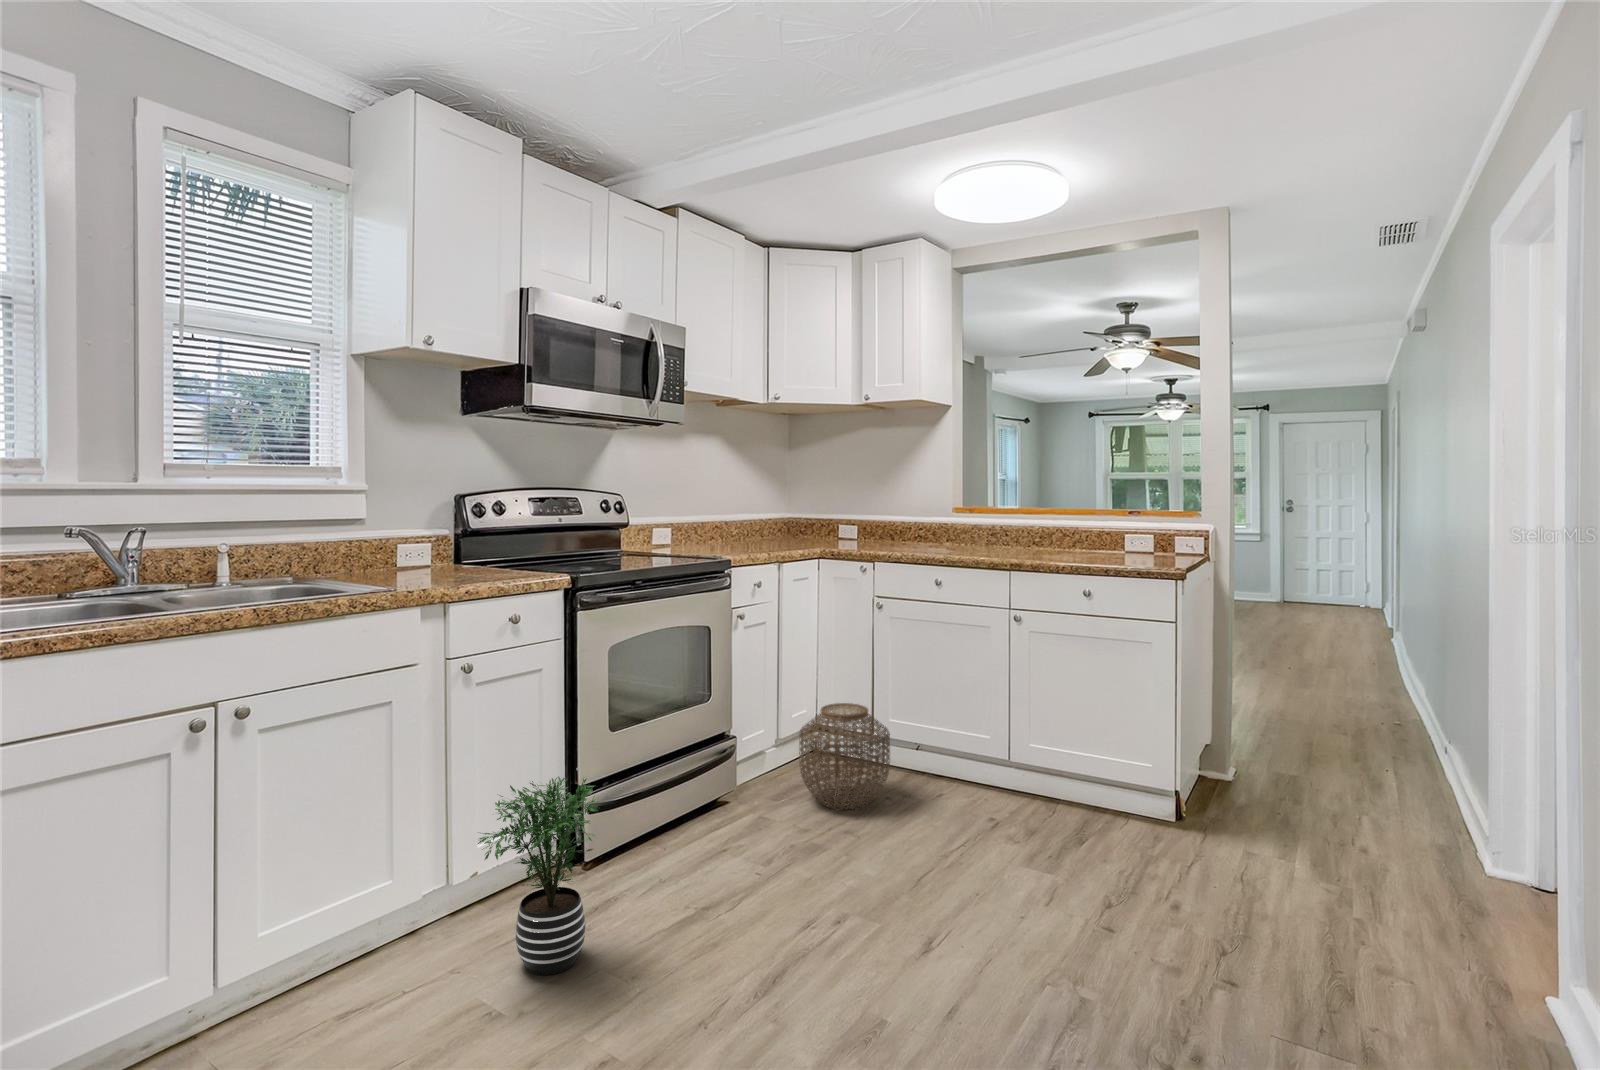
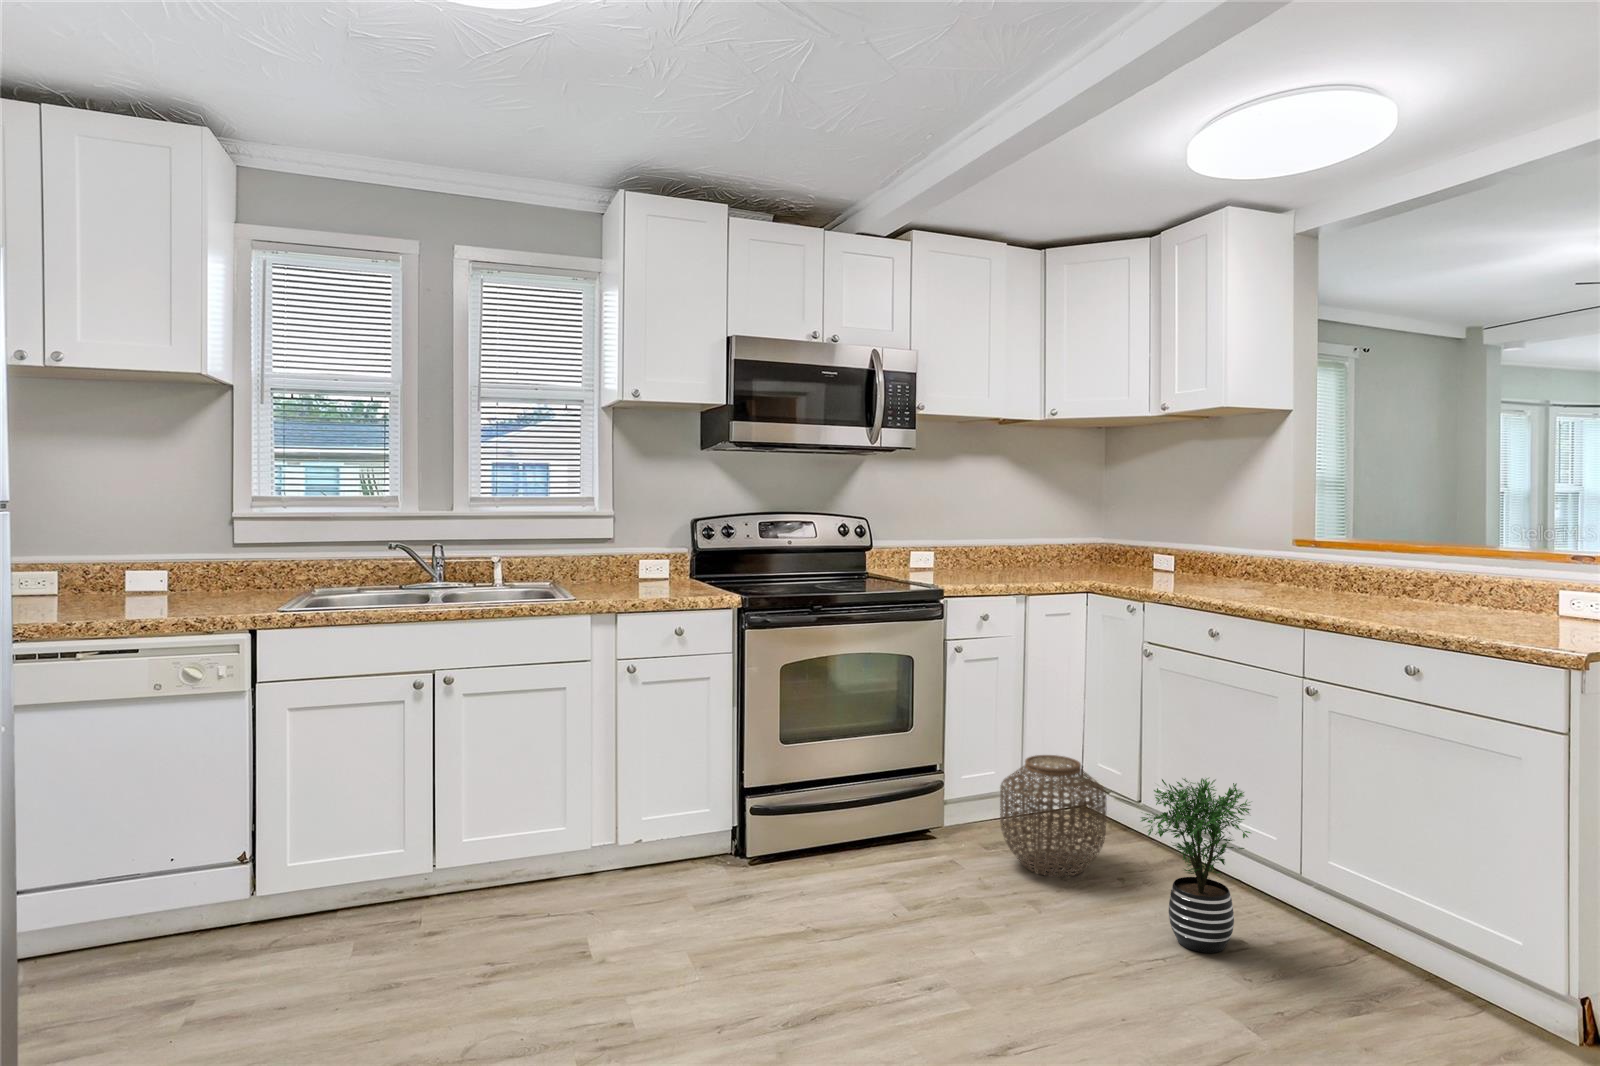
potted plant: present [478,776,598,975] -> present [1140,778,1251,953]

